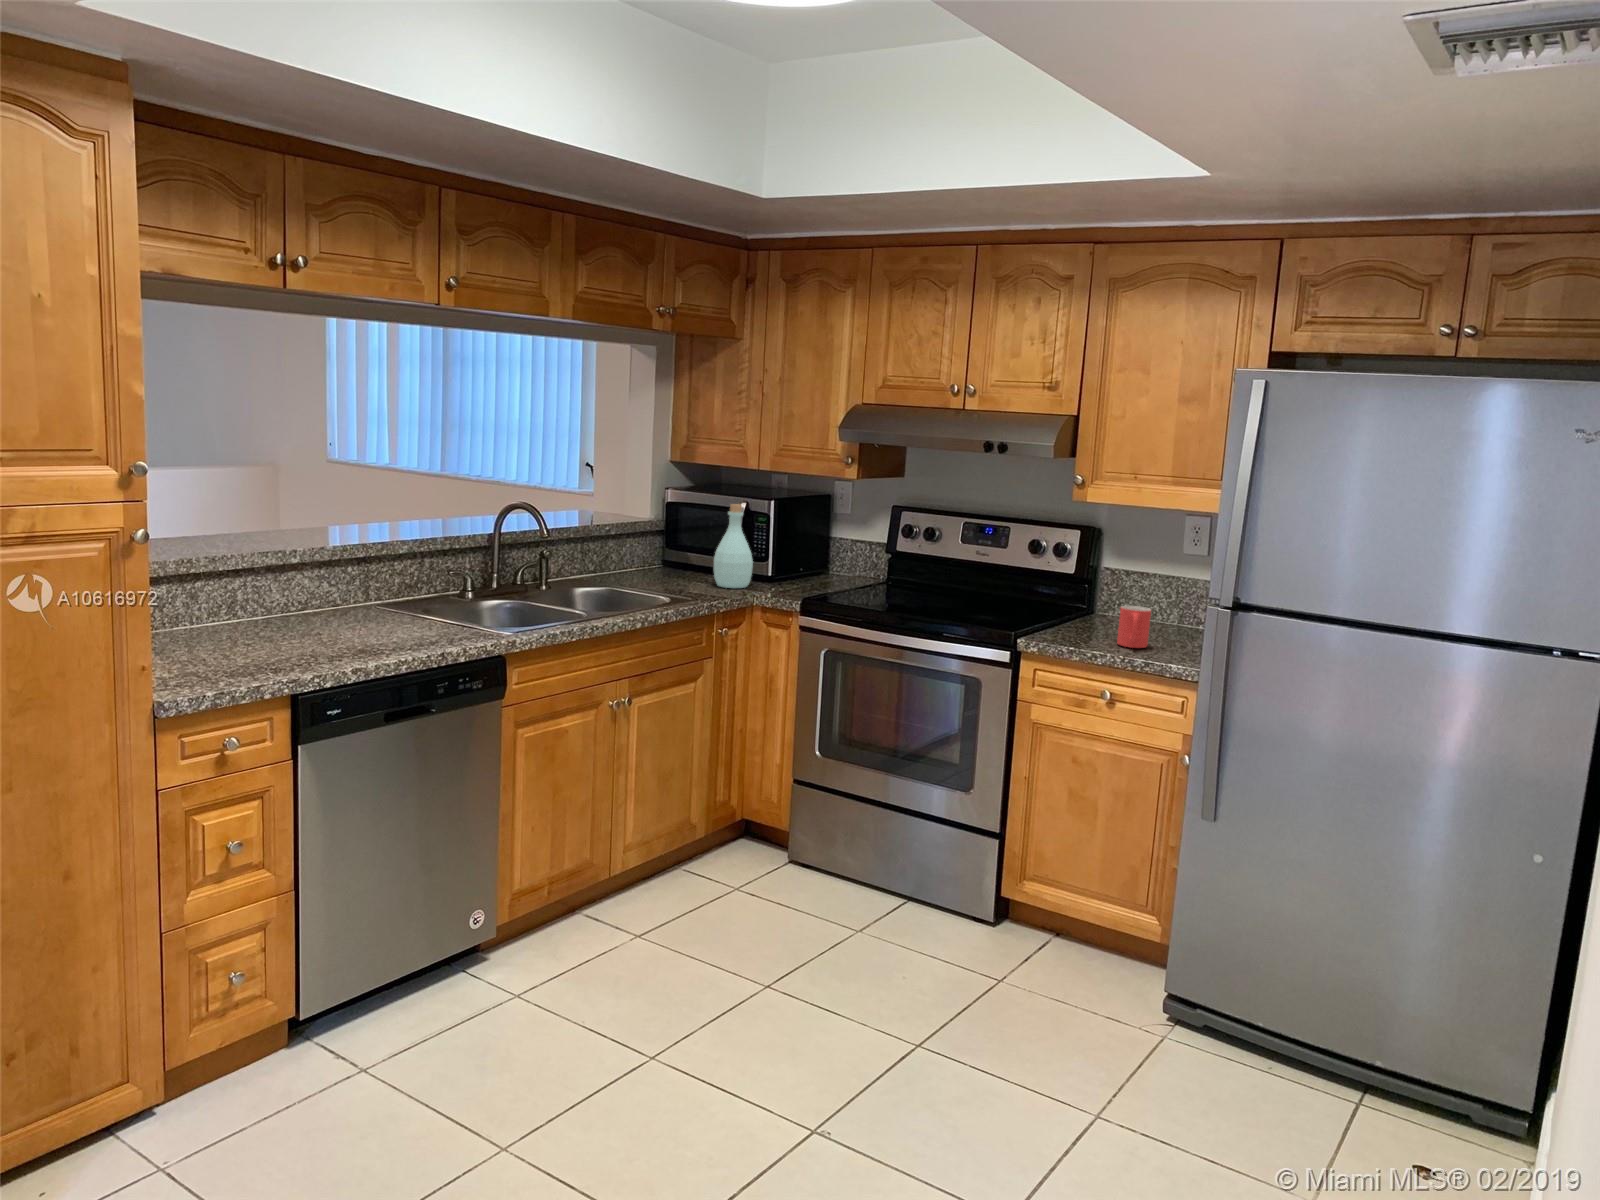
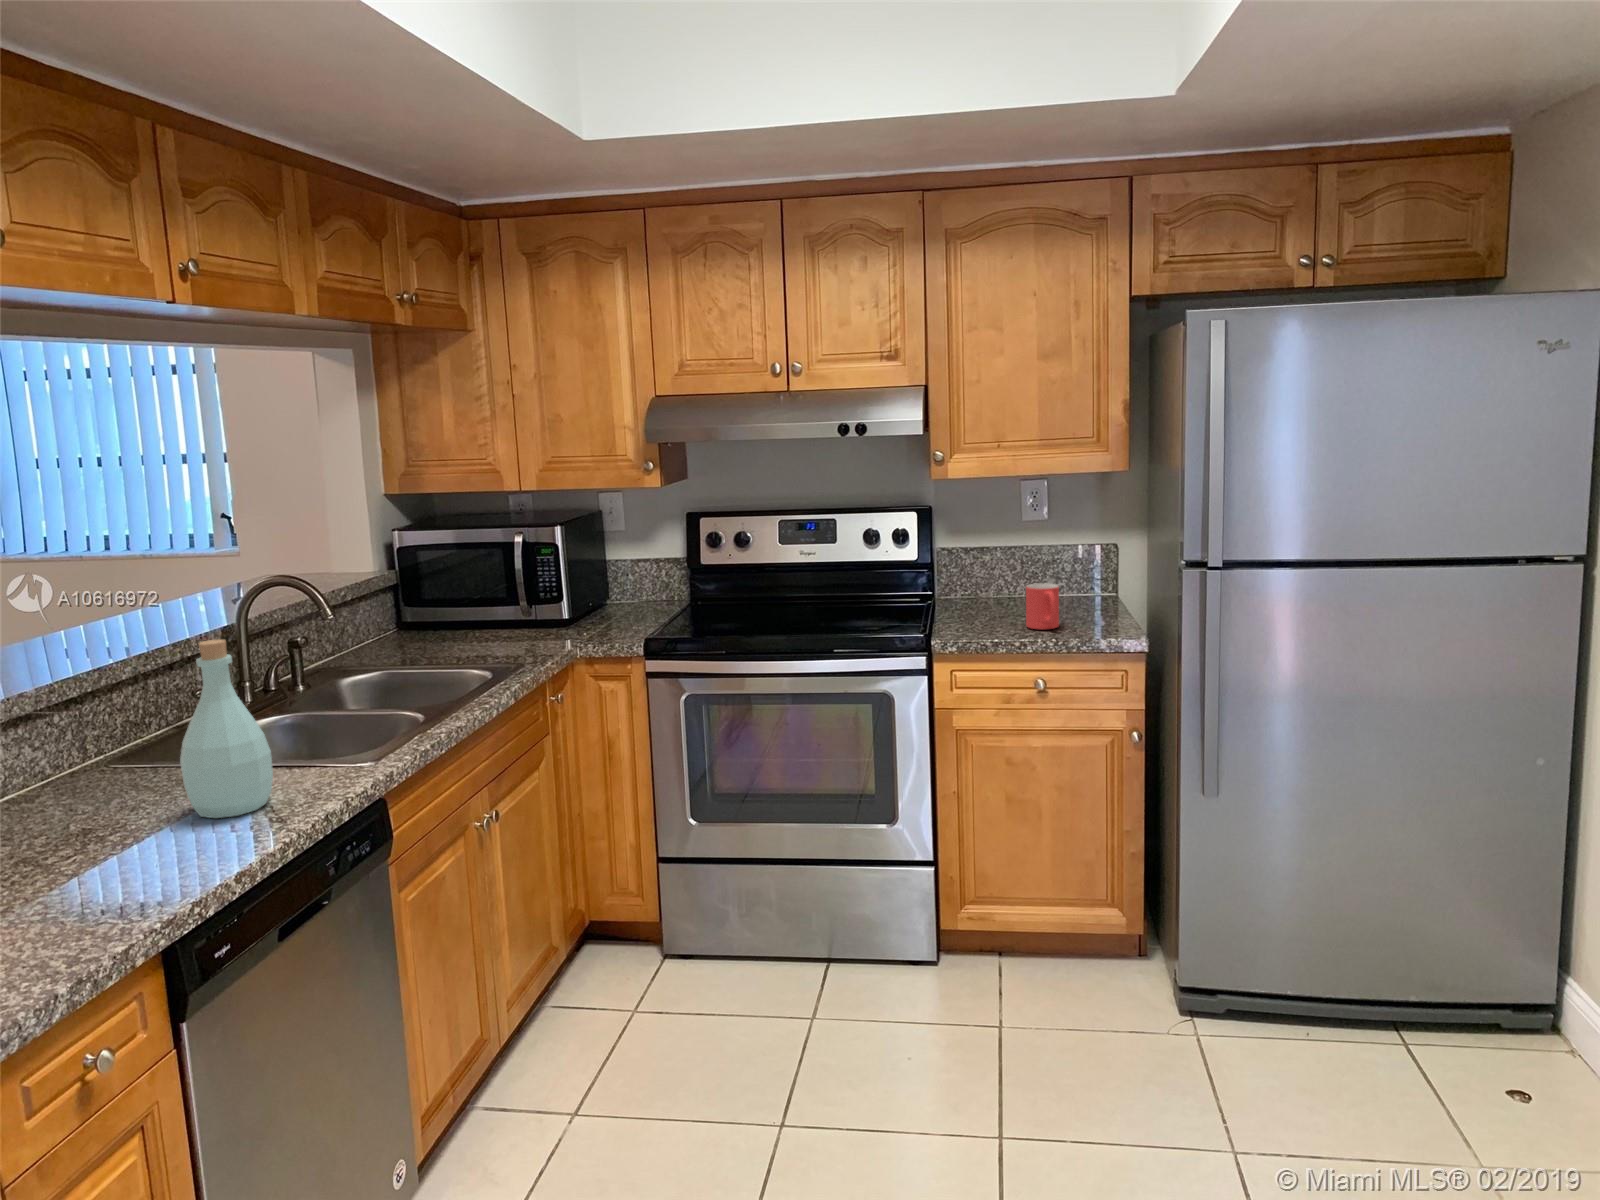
bottle: present [714,504,753,588] -> present [180,639,273,818]

